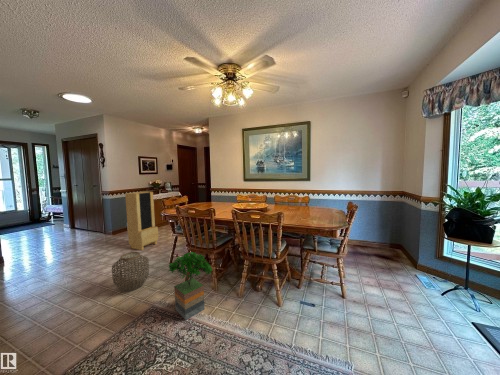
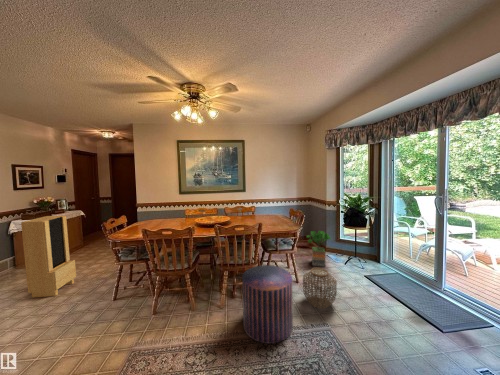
woven basket: present [112,252,149,291] -> present [303,268,337,309]
potted tree: present [169,252,212,320] -> present [307,231,331,267]
pouf: none [242,260,304,358] -> present [242,265,293,344]

